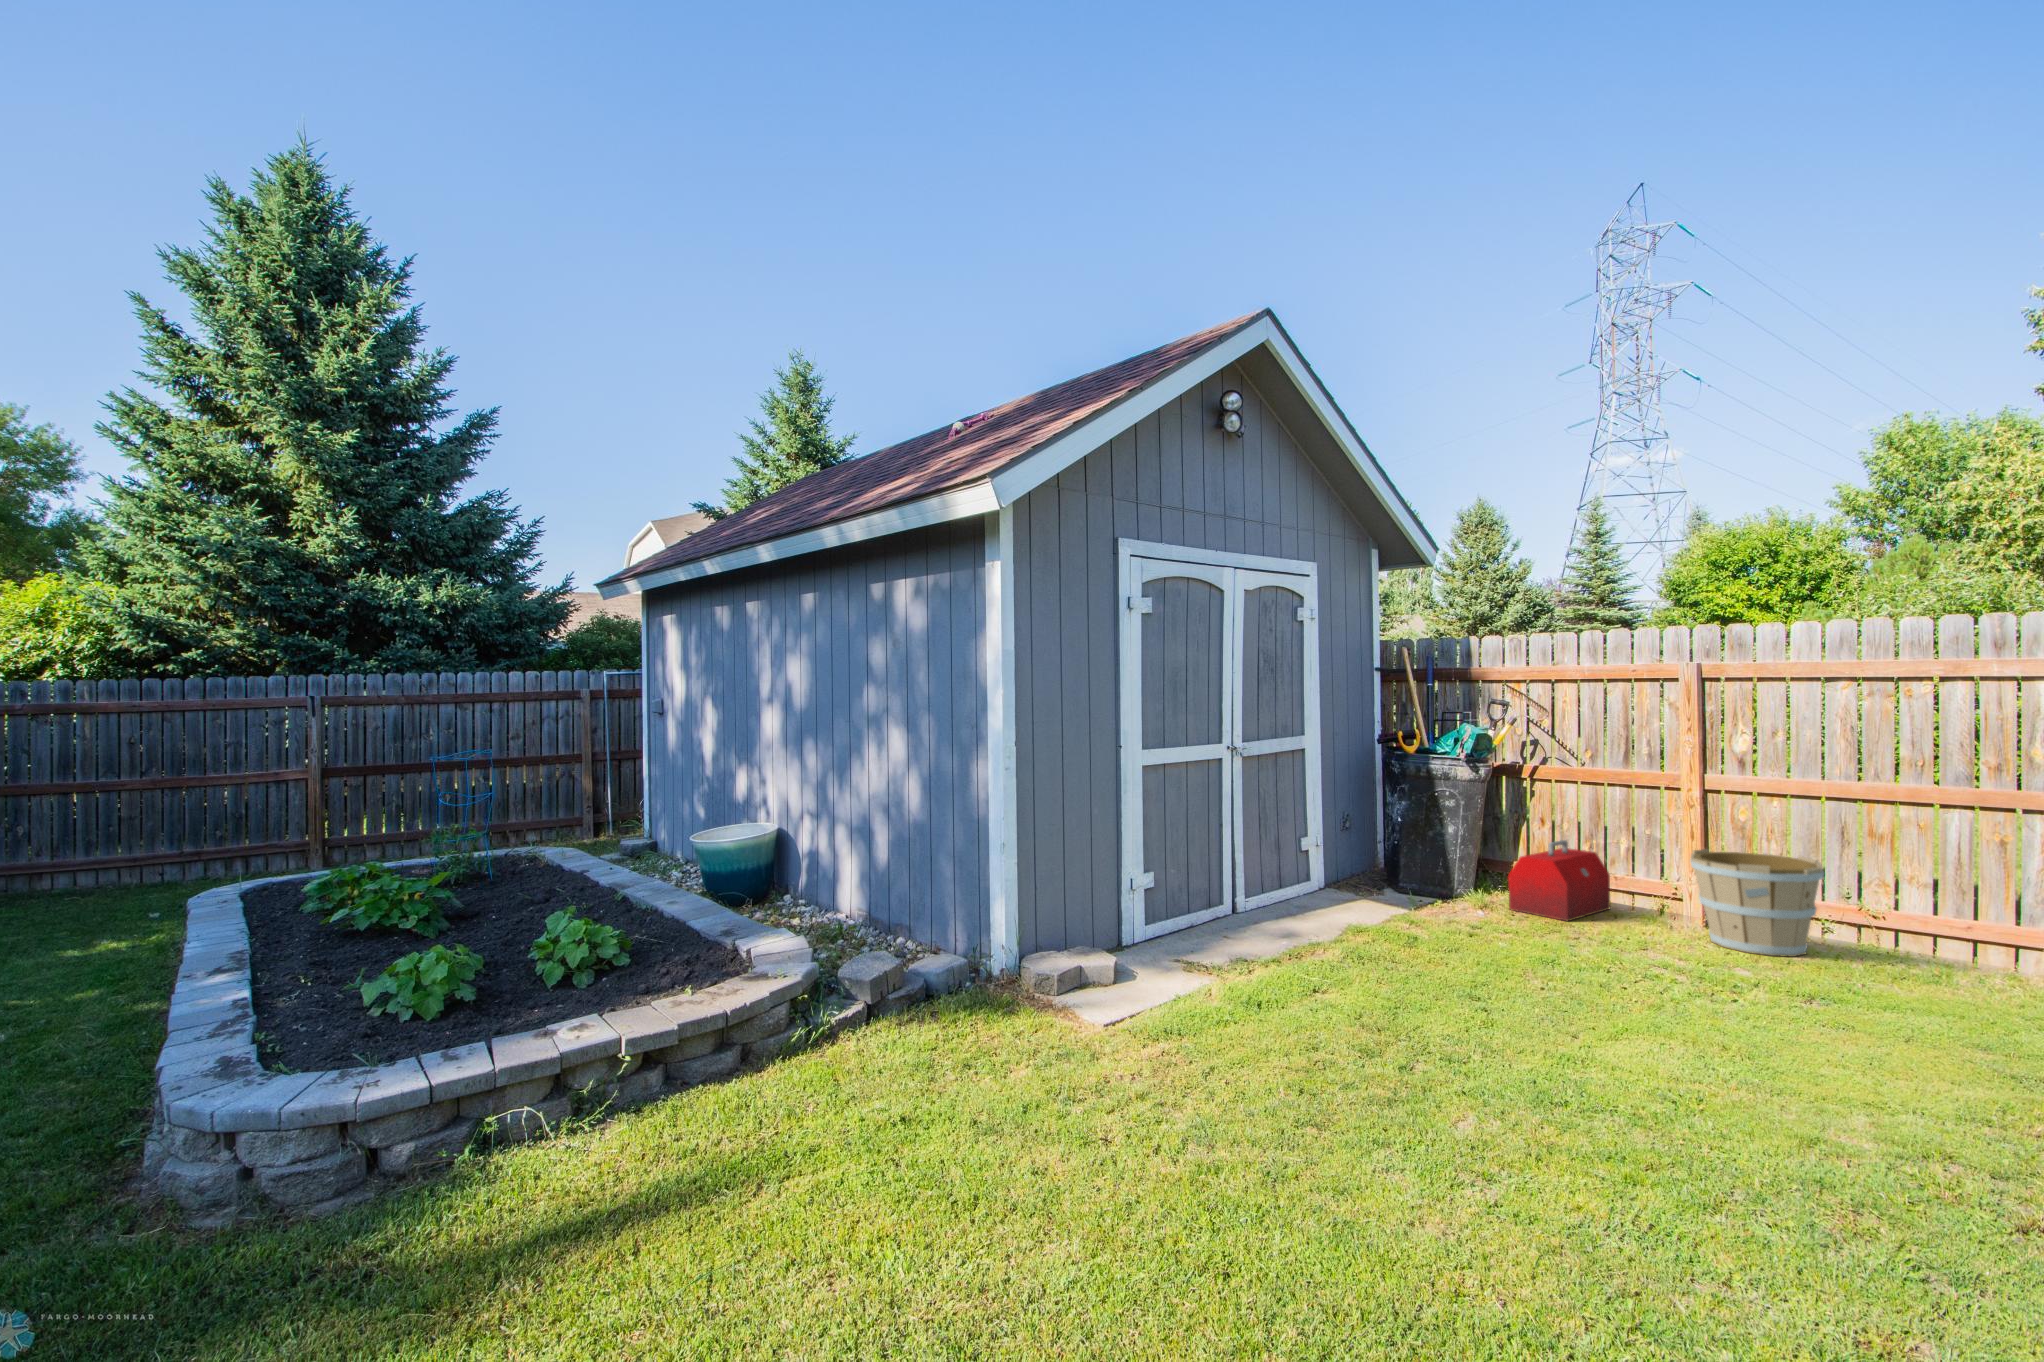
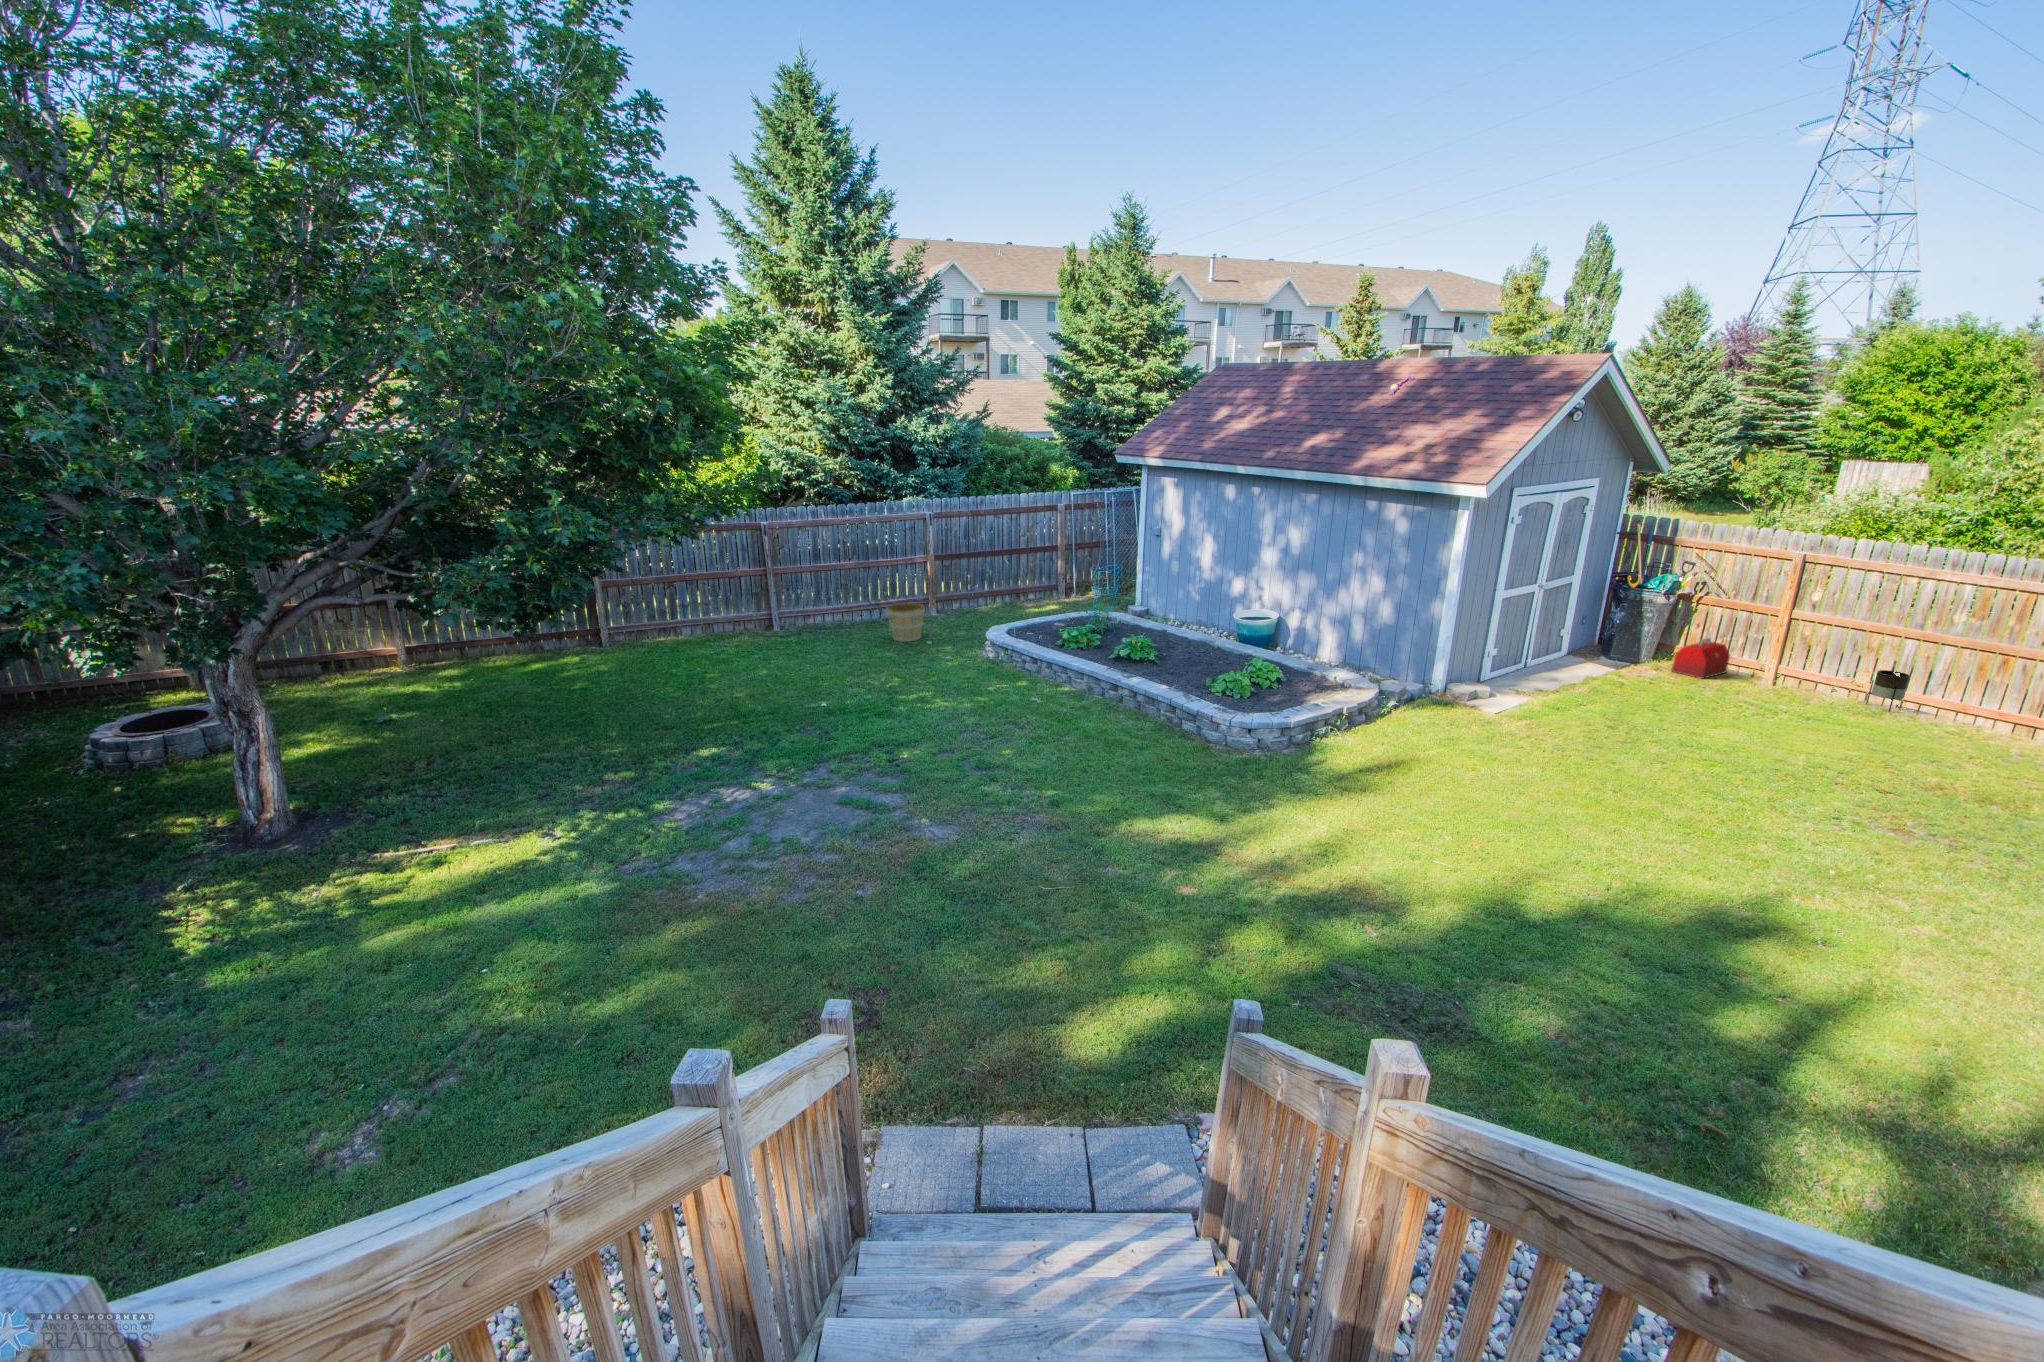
wooden bucket: present [1690,849,1824,957] -> present [886,603,925,642]
planter: none [1908,885,1991,980] -> present [1866,670,1910,712]

